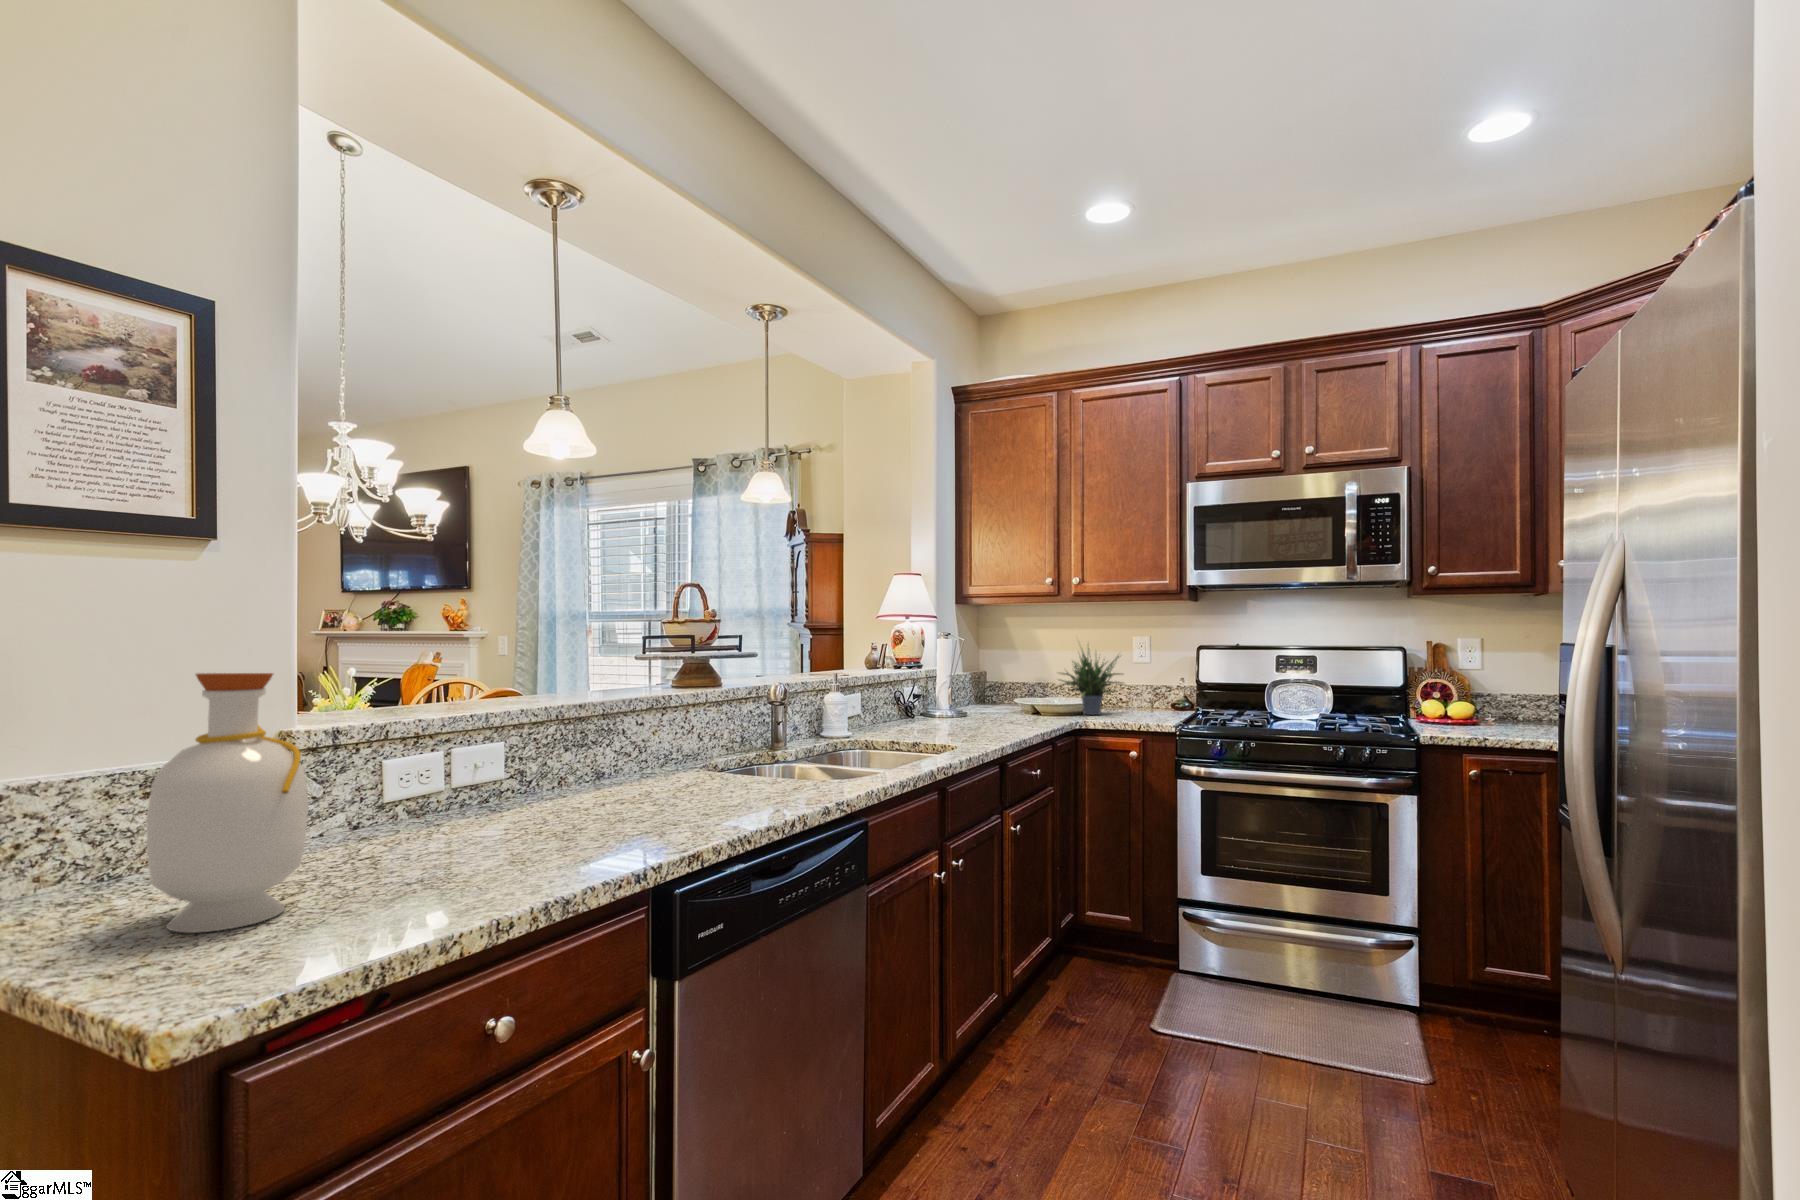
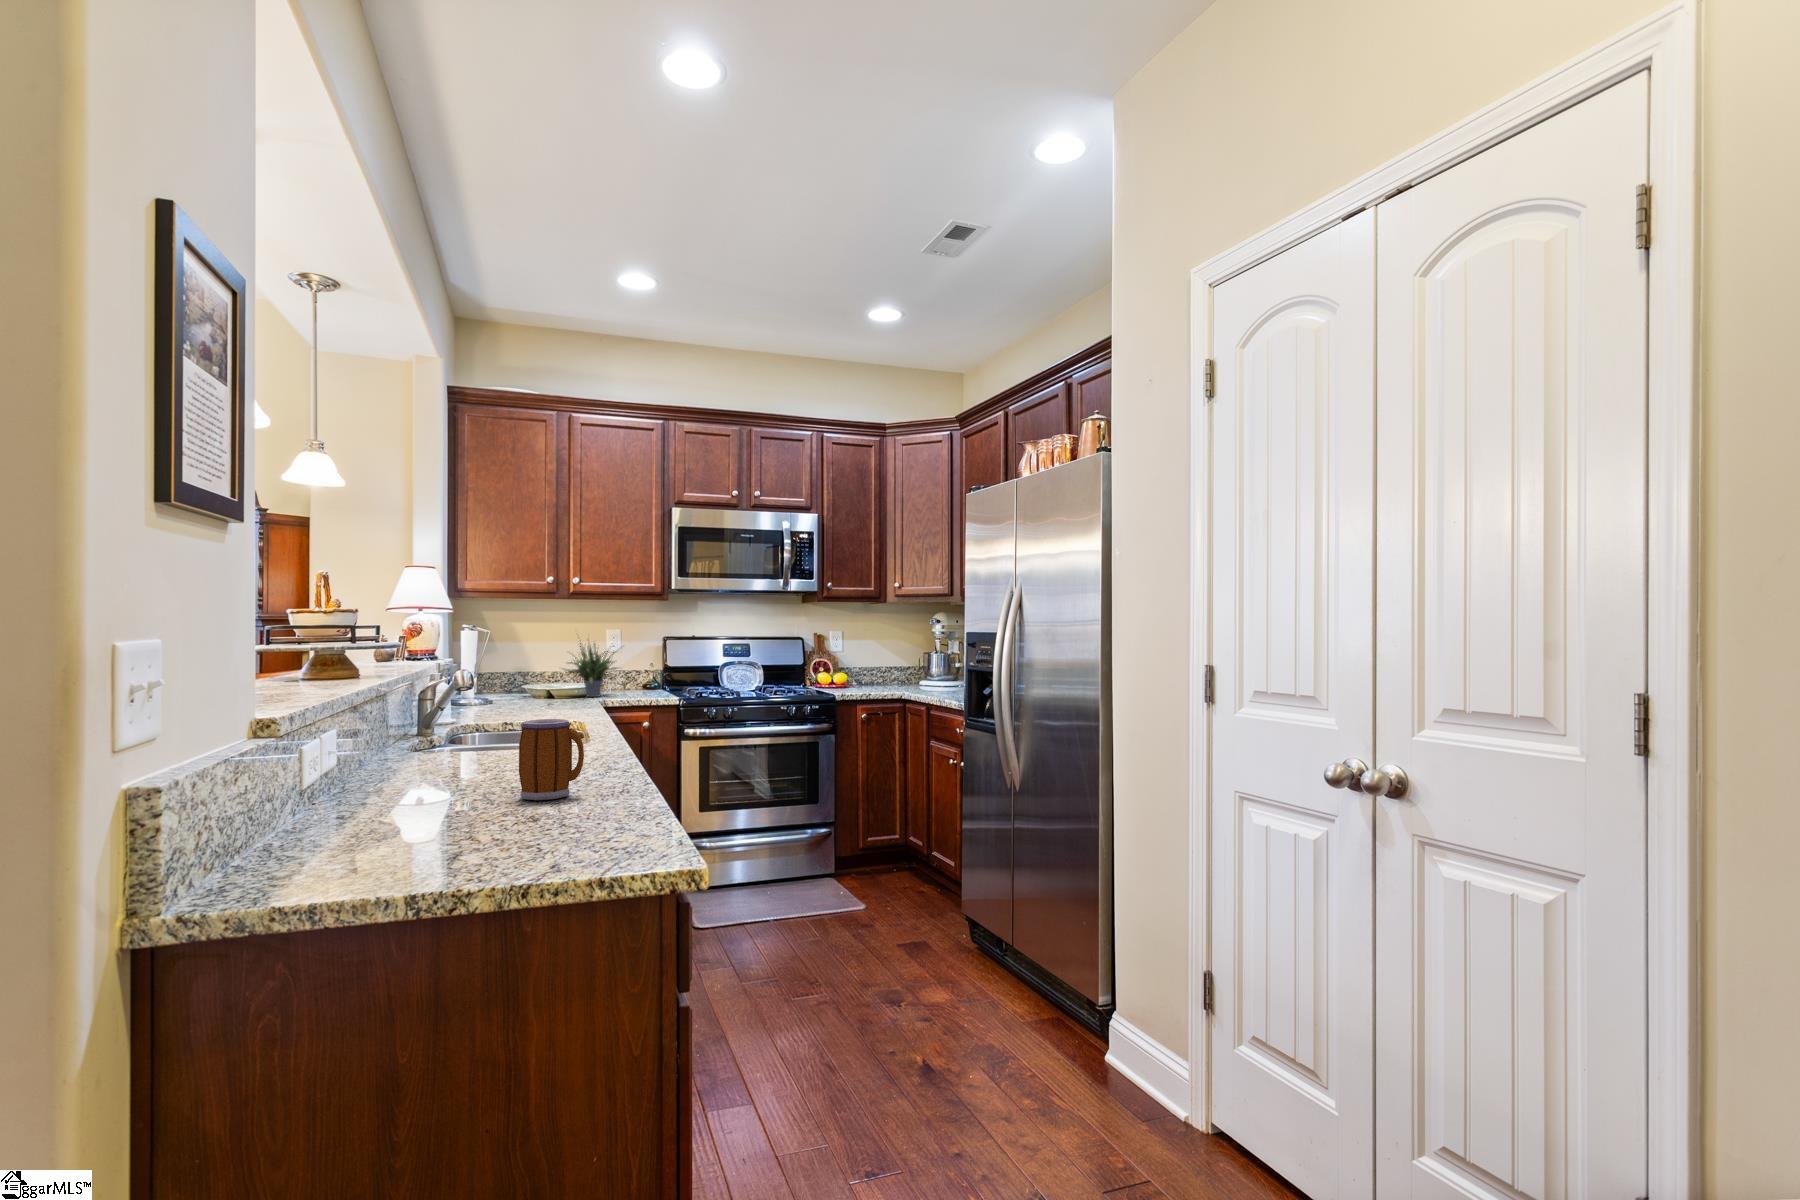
bottle: present [146,673,308,933] -> none [402,665,515,854]
mug: none [523,749,595,862] -> present [519,719,584,800]

